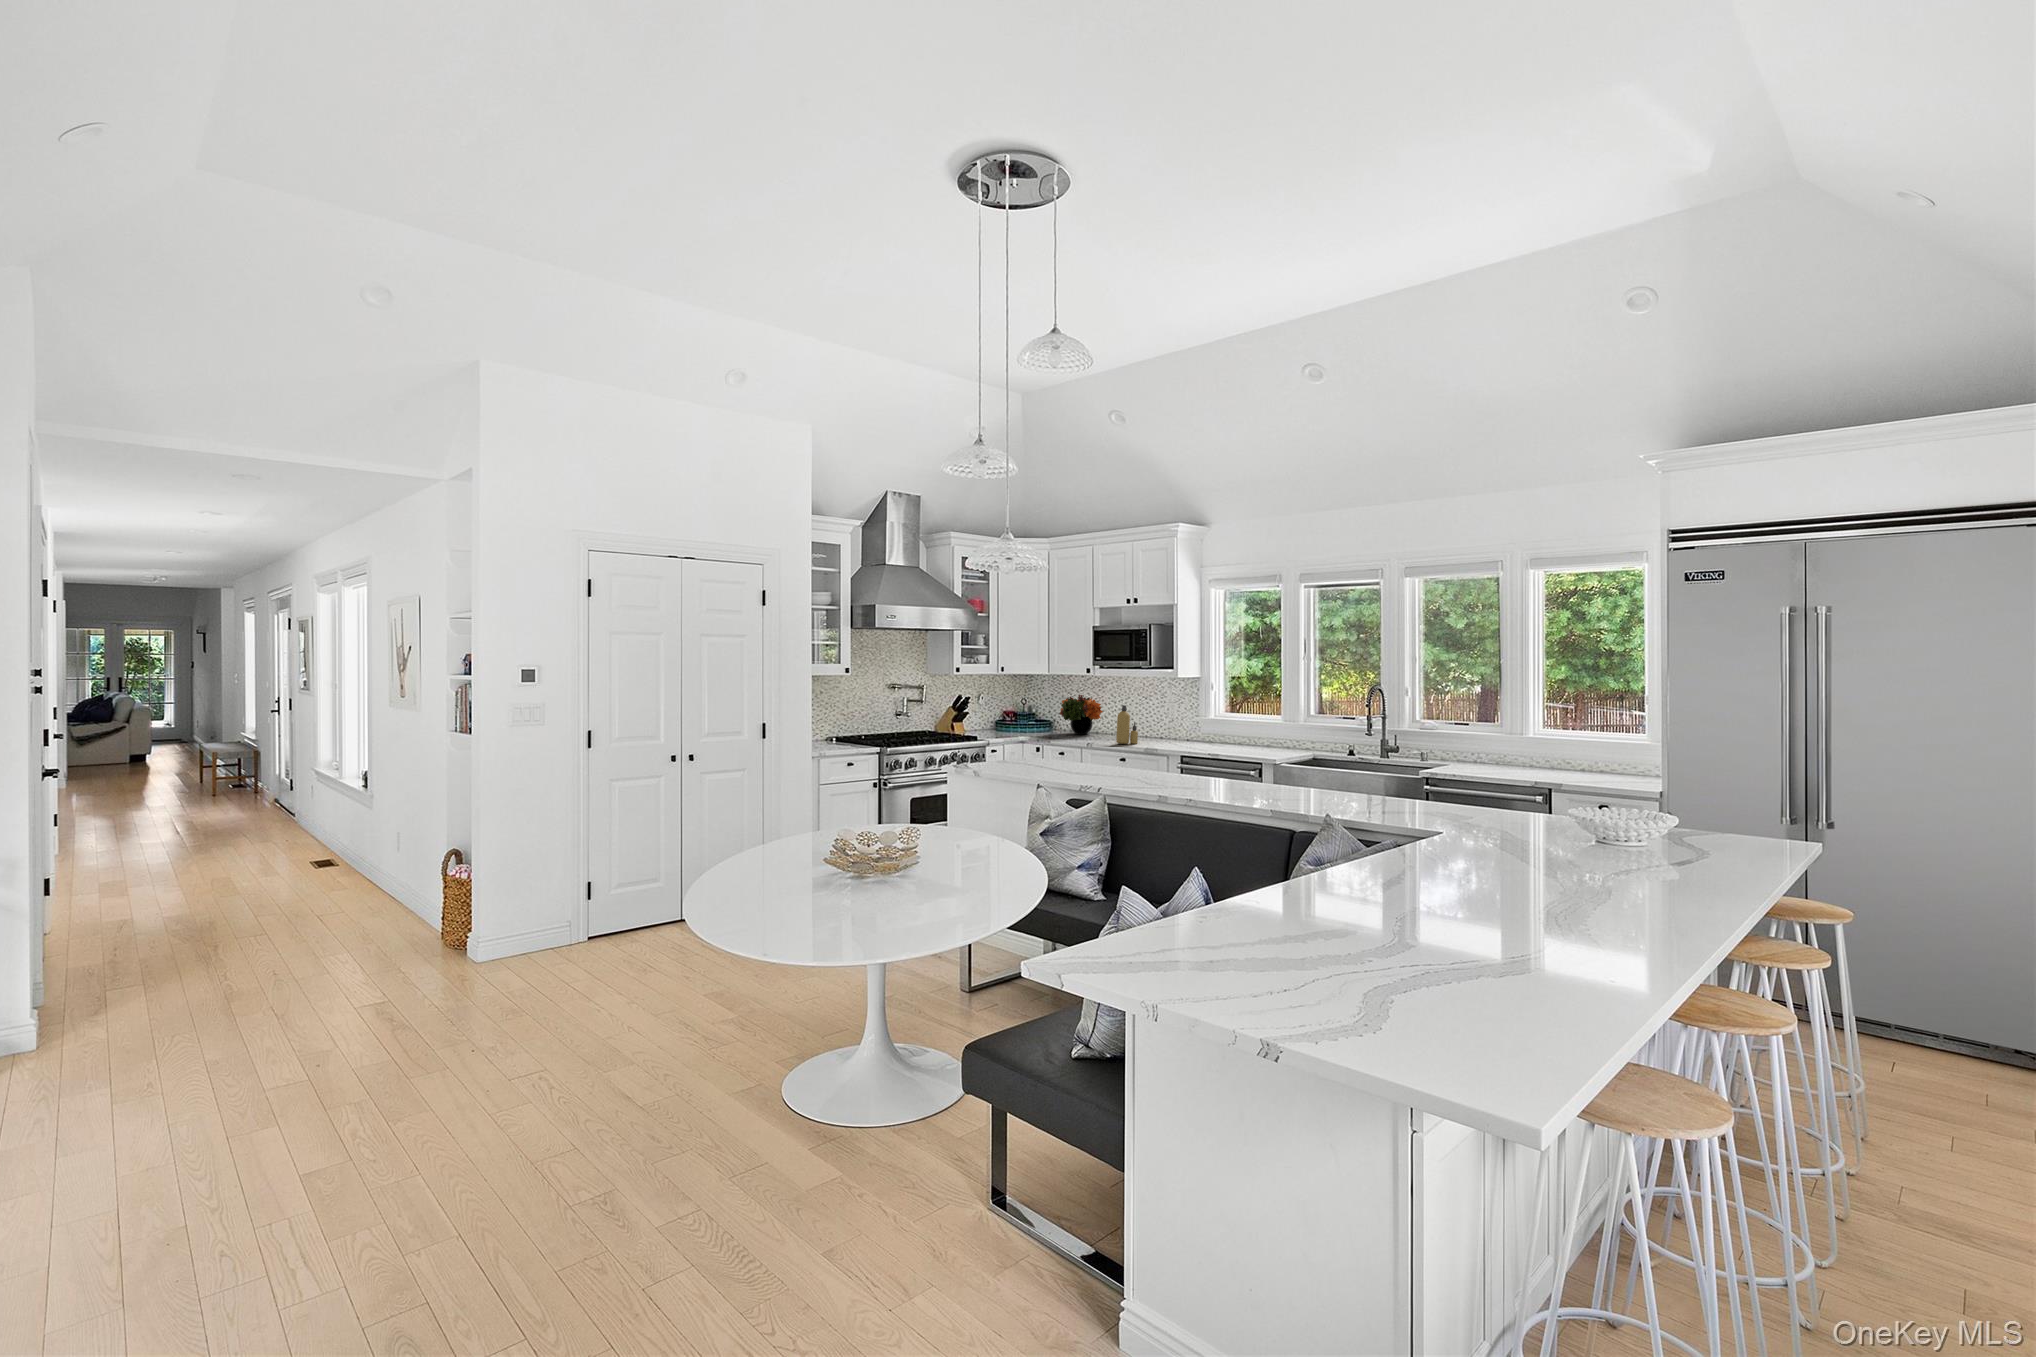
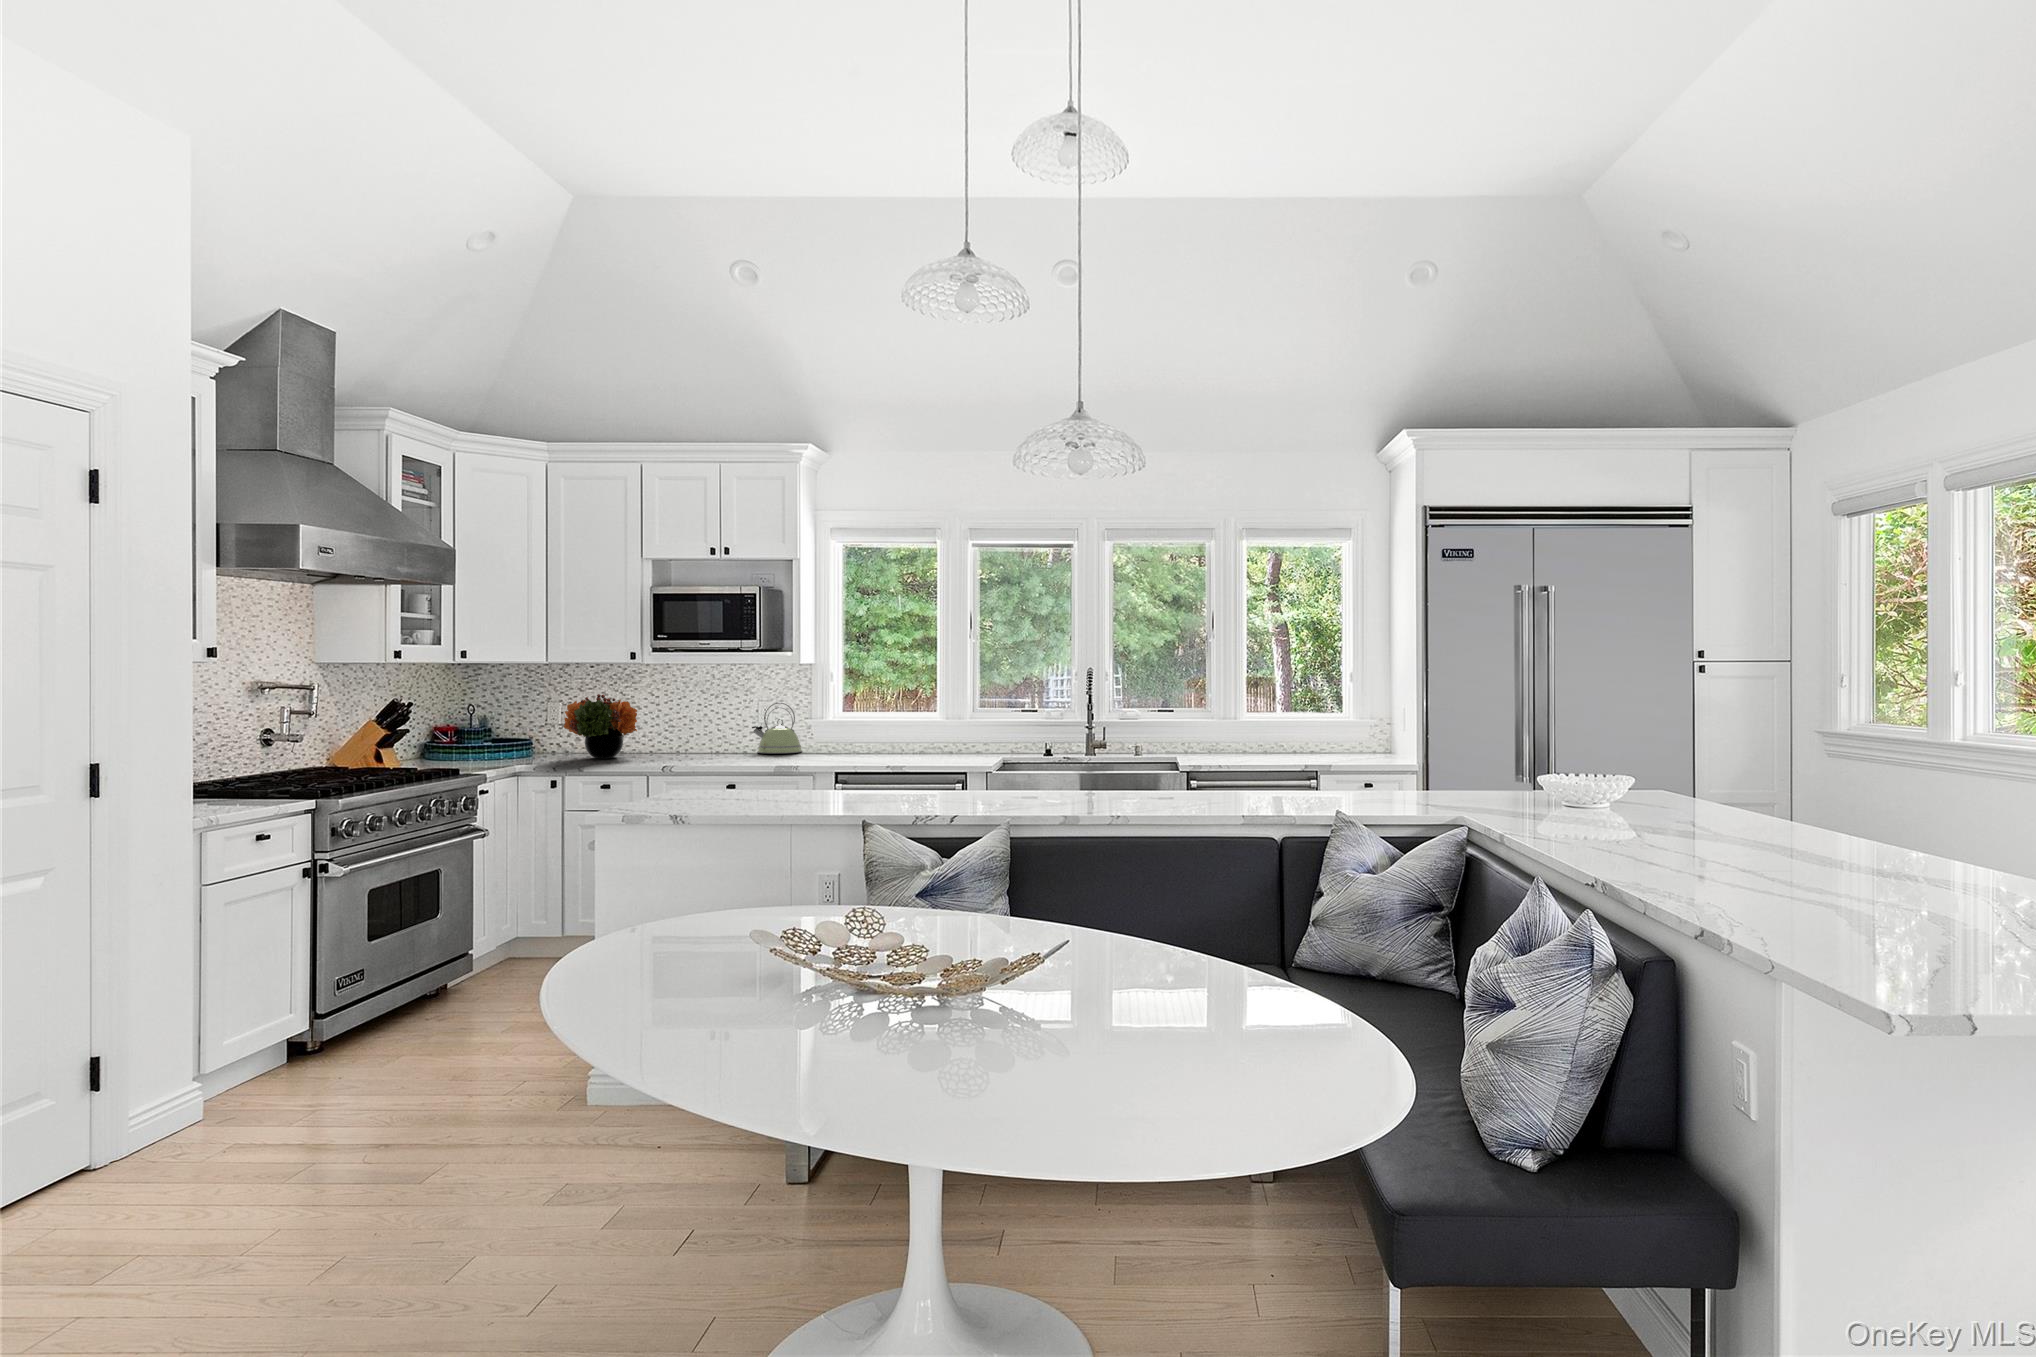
kettle: none [1168,704,1199,739] -> present [752,703,802,753]
bottle: present [1116,705,1138,744] -> none [701,705,733,766]

